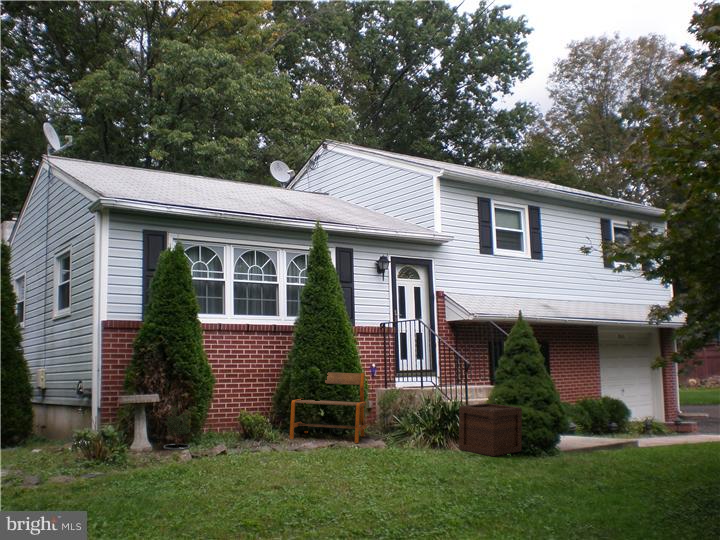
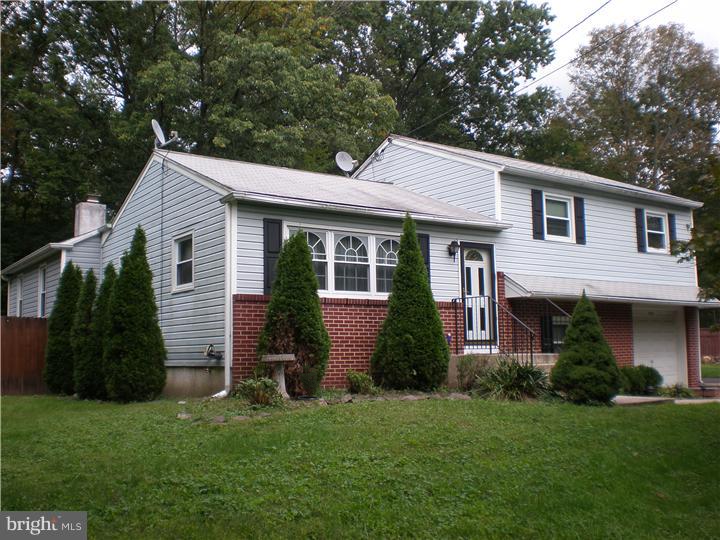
bench: present [290,372,367,443] -> none [393,338,455,398]
wooden crate: present [459,403,522,457] -> none [537,365,590,407]

